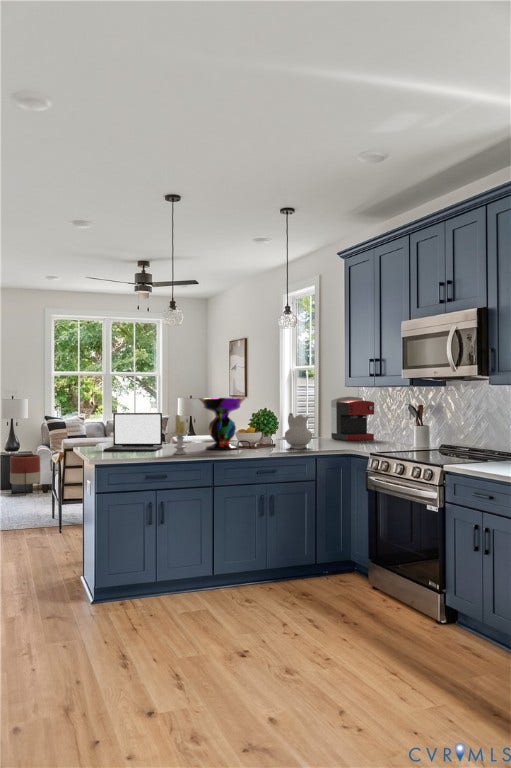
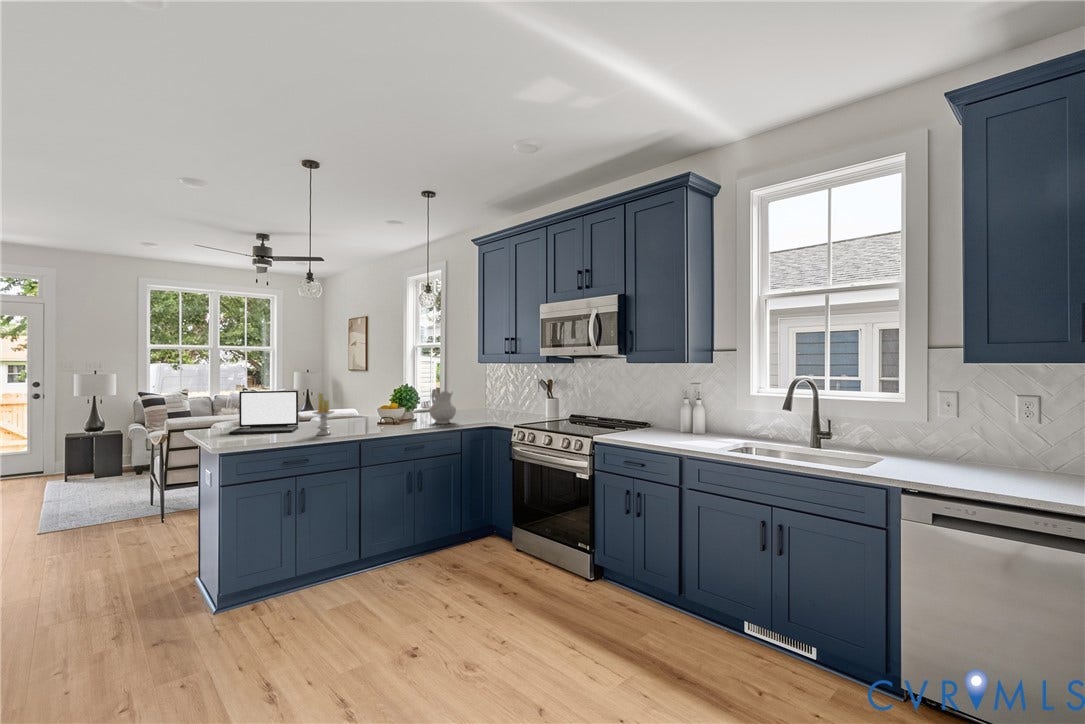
coffee maker: present [331,397,374,441] -> none [465,372,506,414]
decorative bowl: present [199,398,245,450] -> none [340,374,391,428]
planter: present [10,455,40,496] -> none [92,436,132,482]

